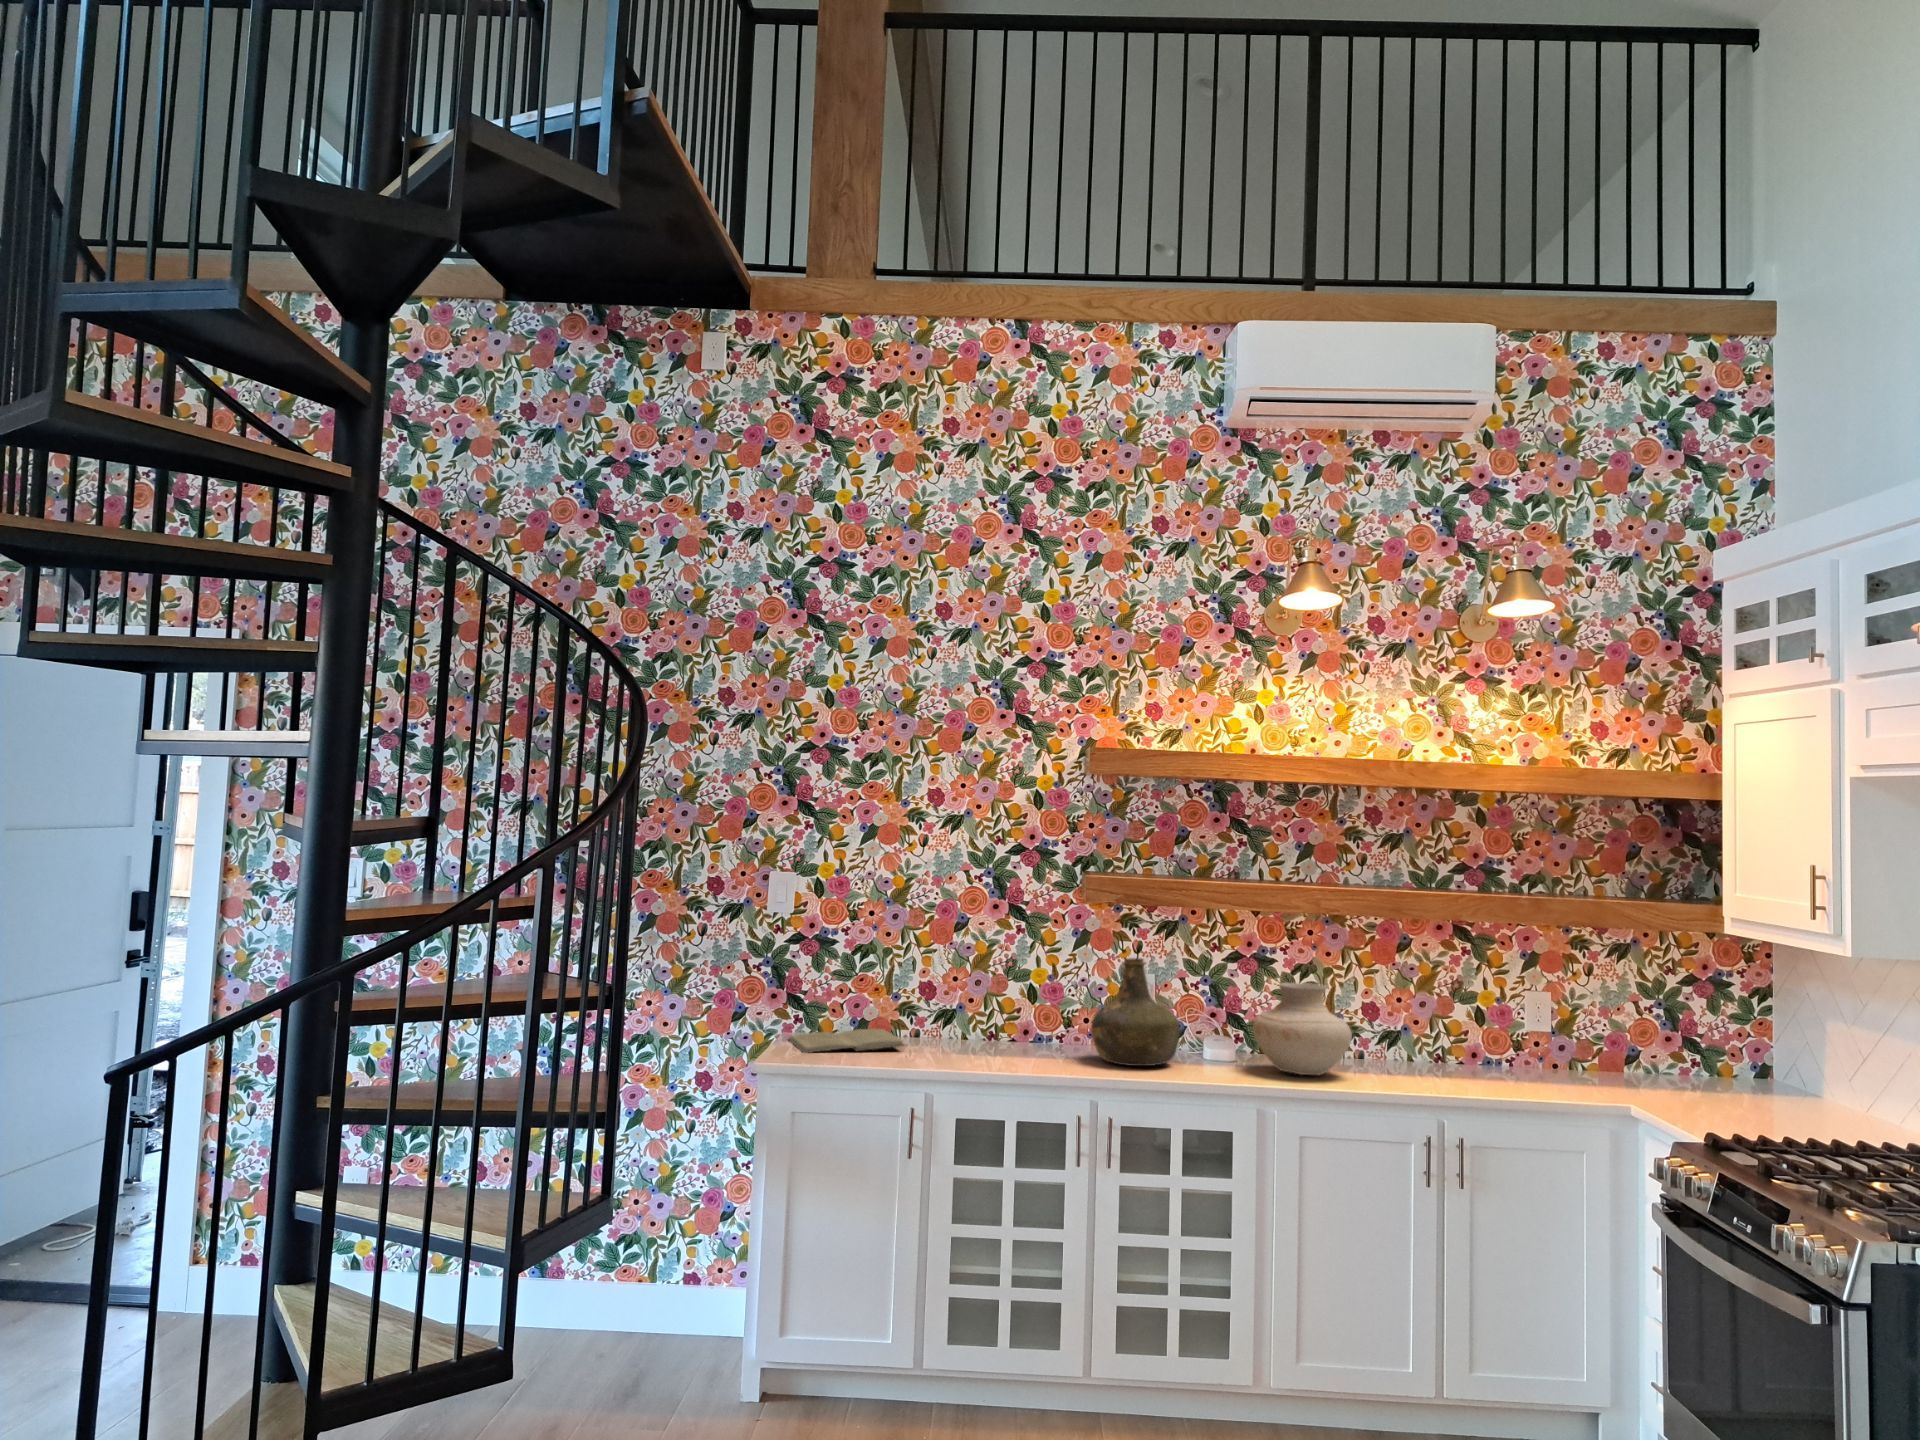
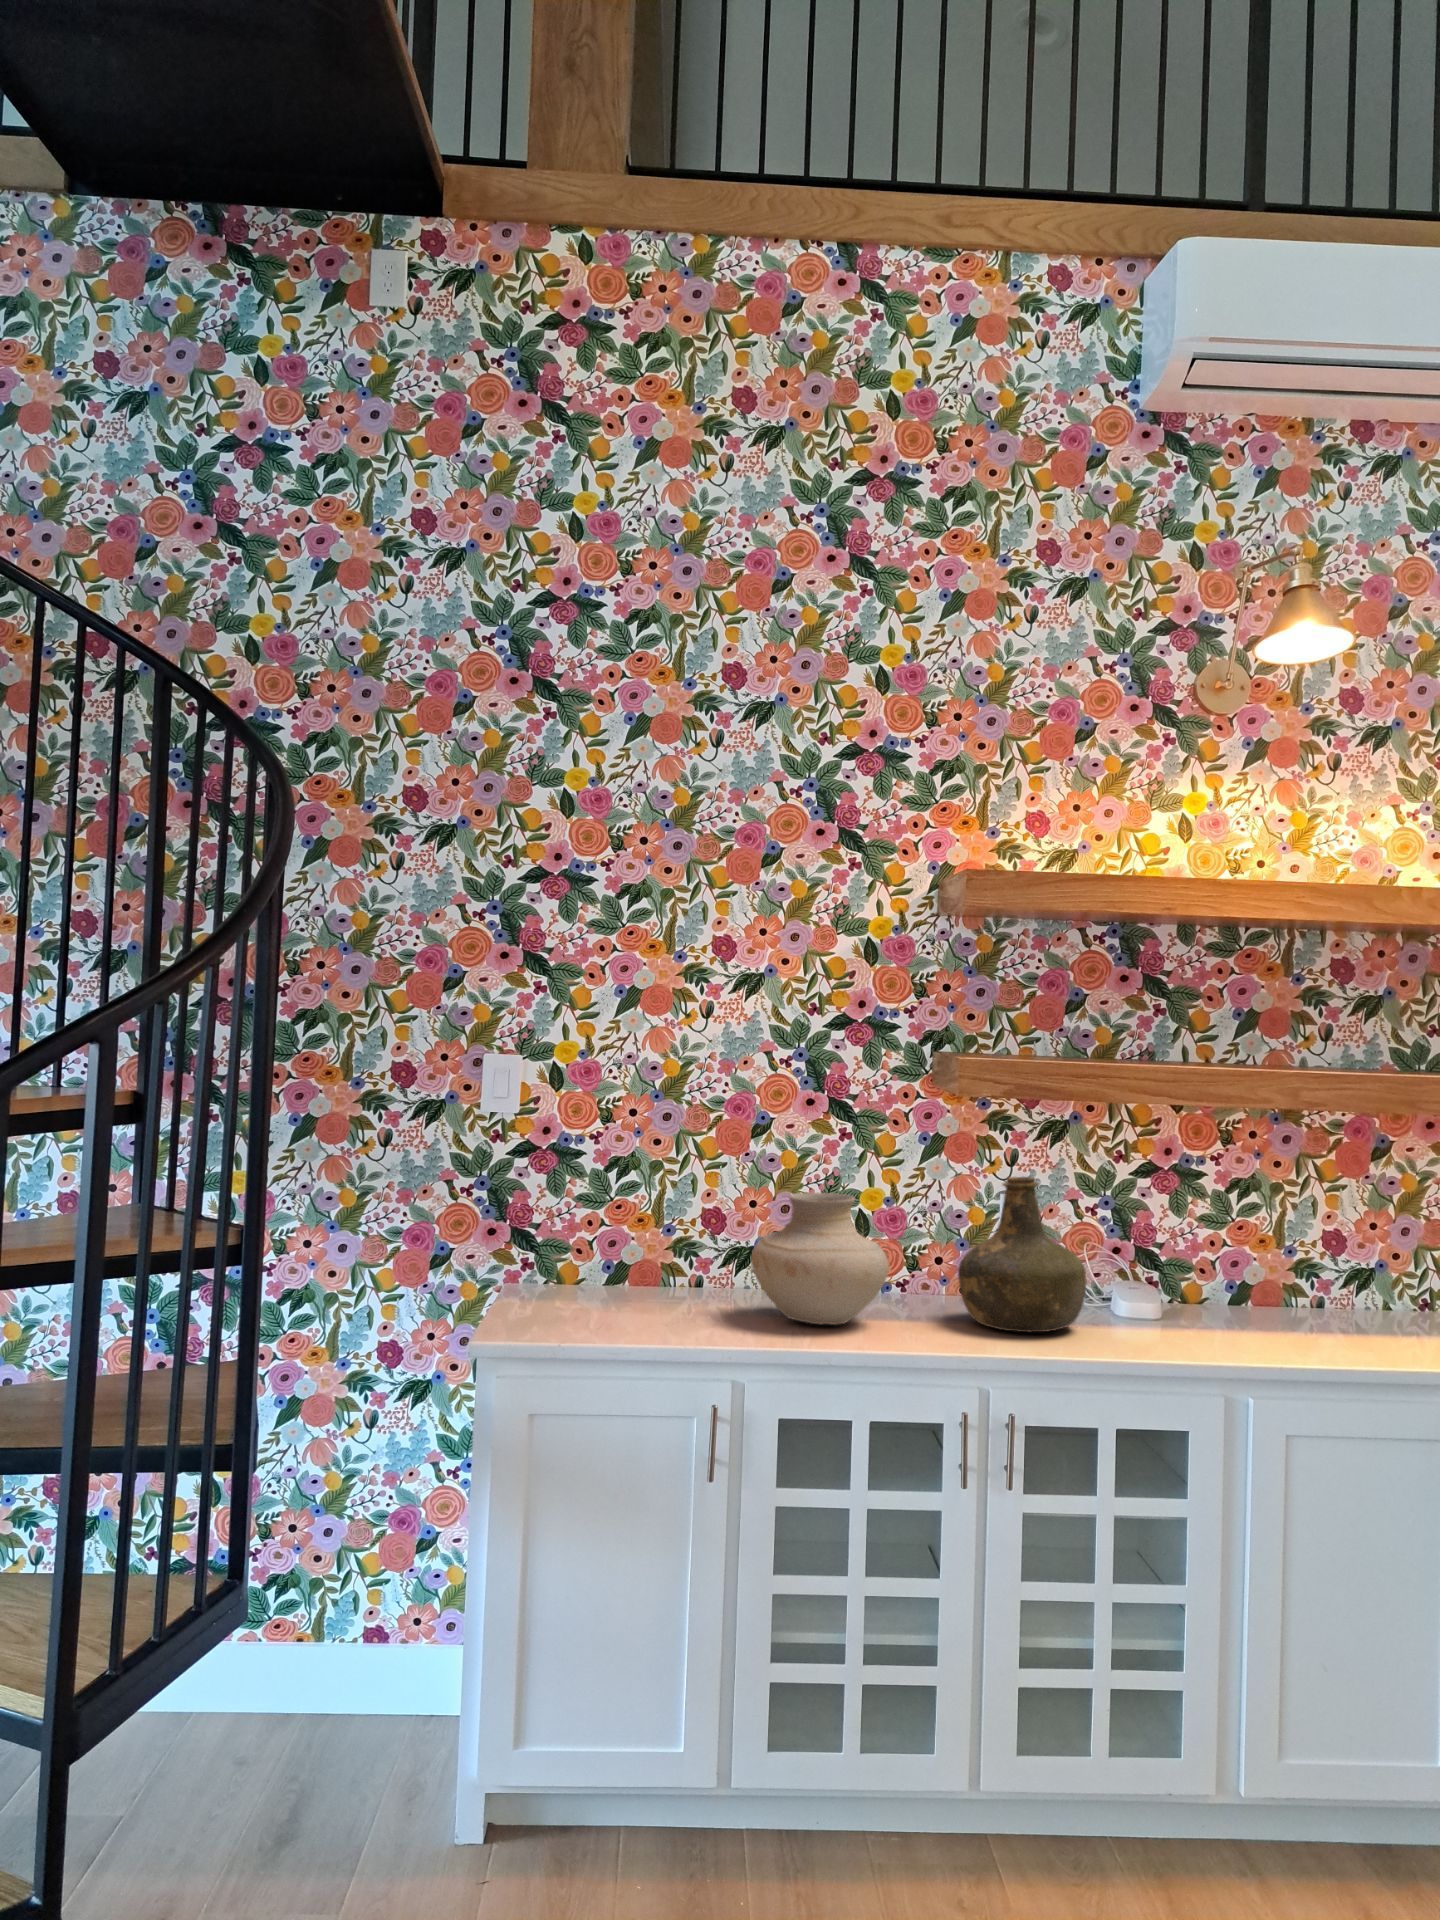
vase: present [1253,983,1352,1075] -> present [751,1193,889,1325]
book: present [789,1029,904,1053] -> none [514,1278,690,1321]

